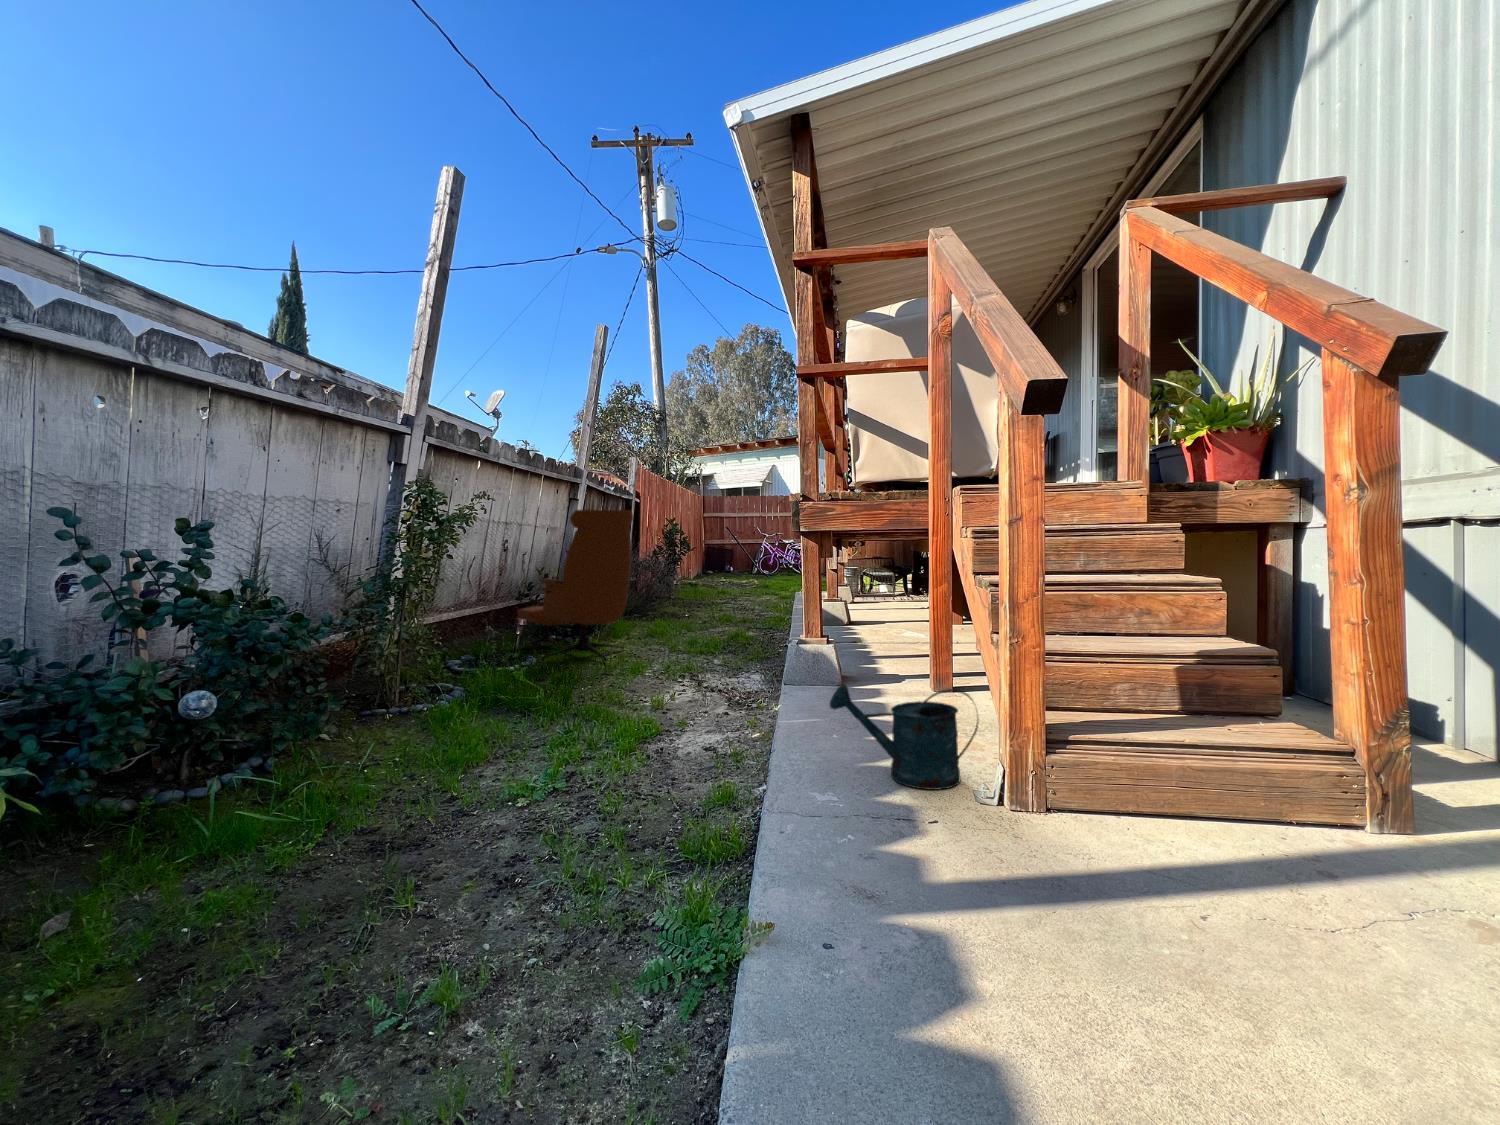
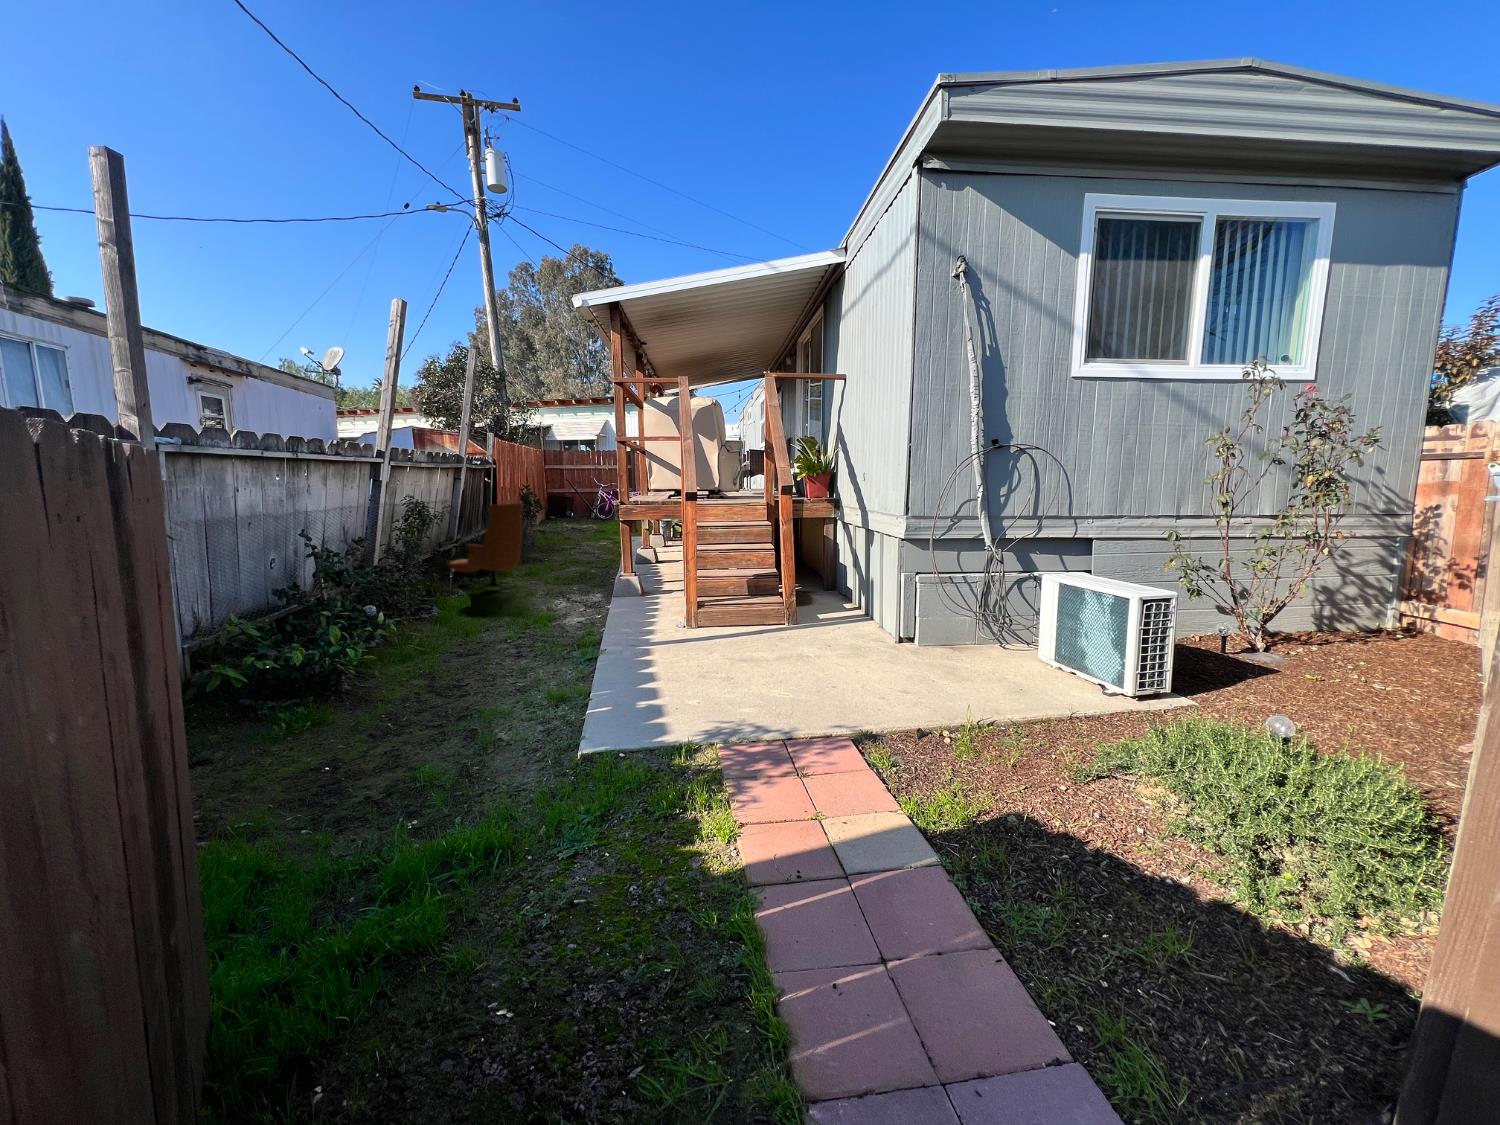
watering can: present [830,685,978,790] -> none [629,589,680,623]

